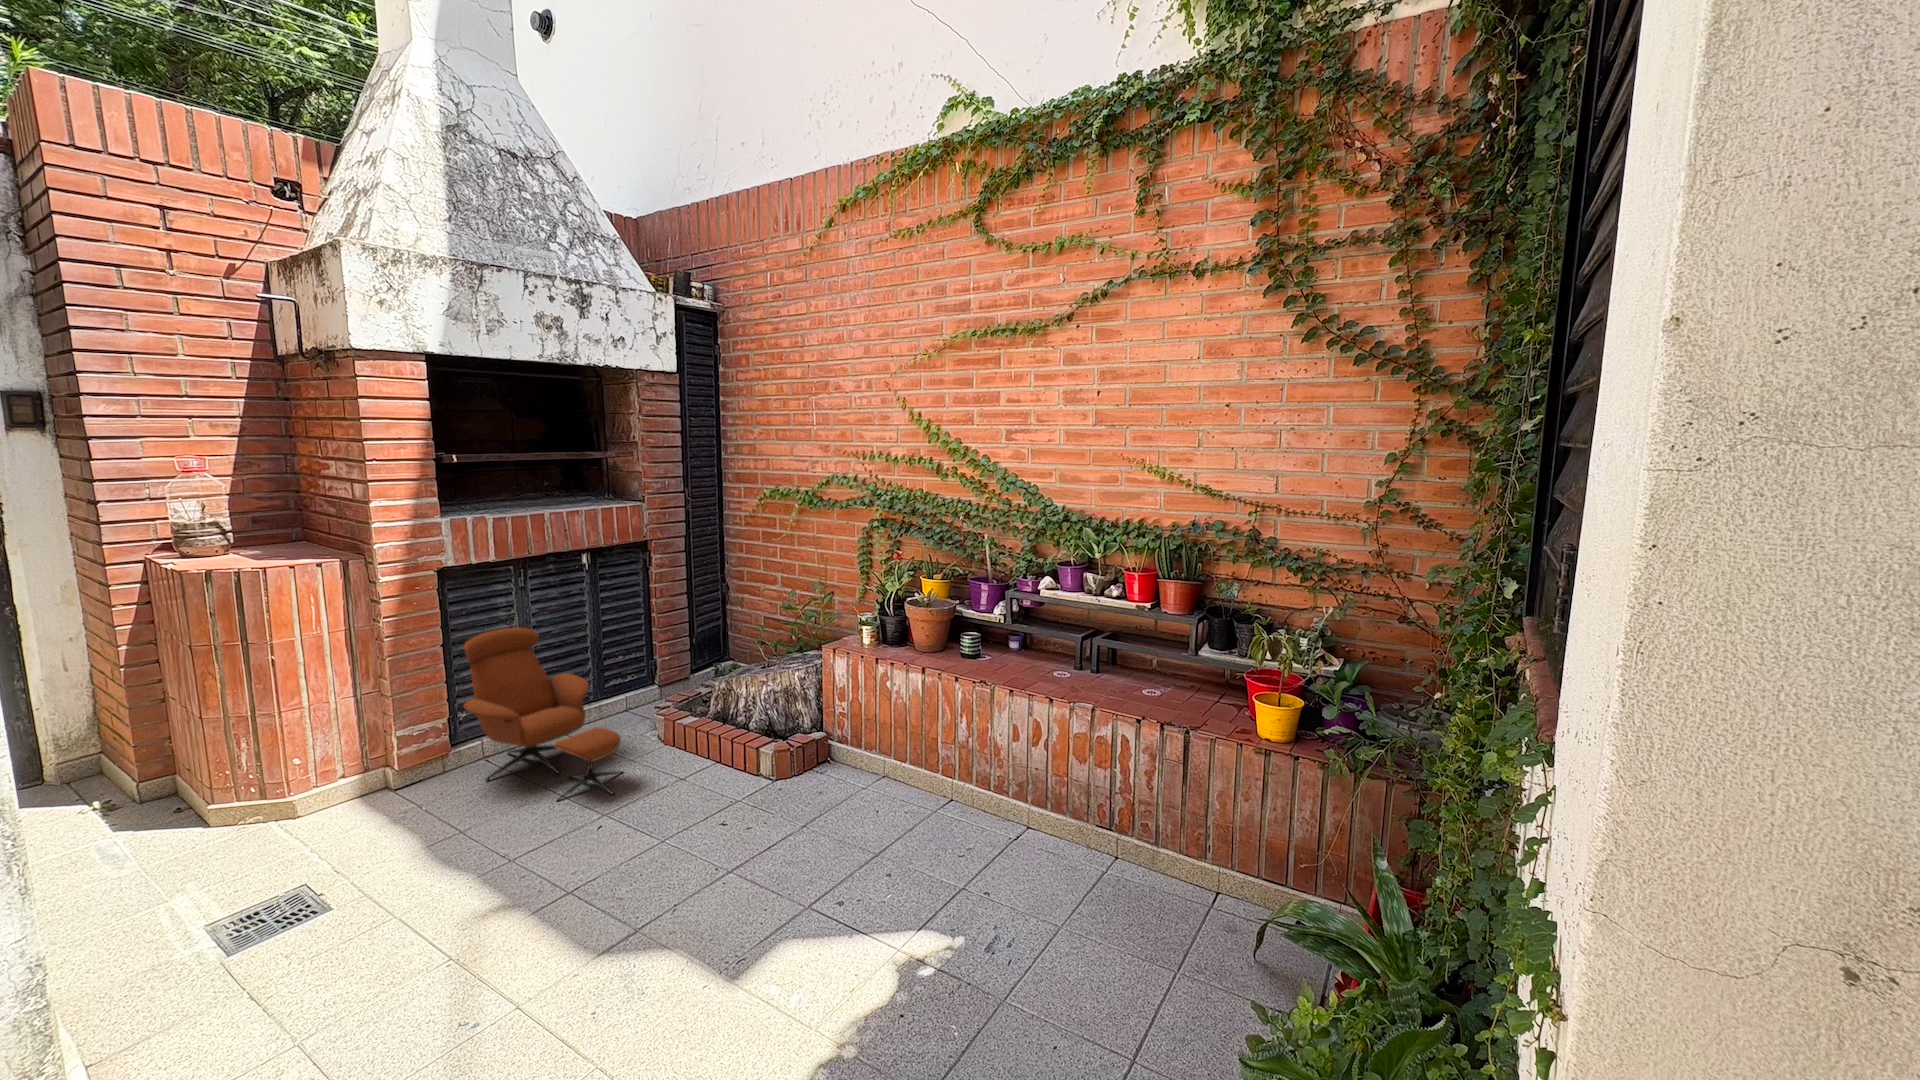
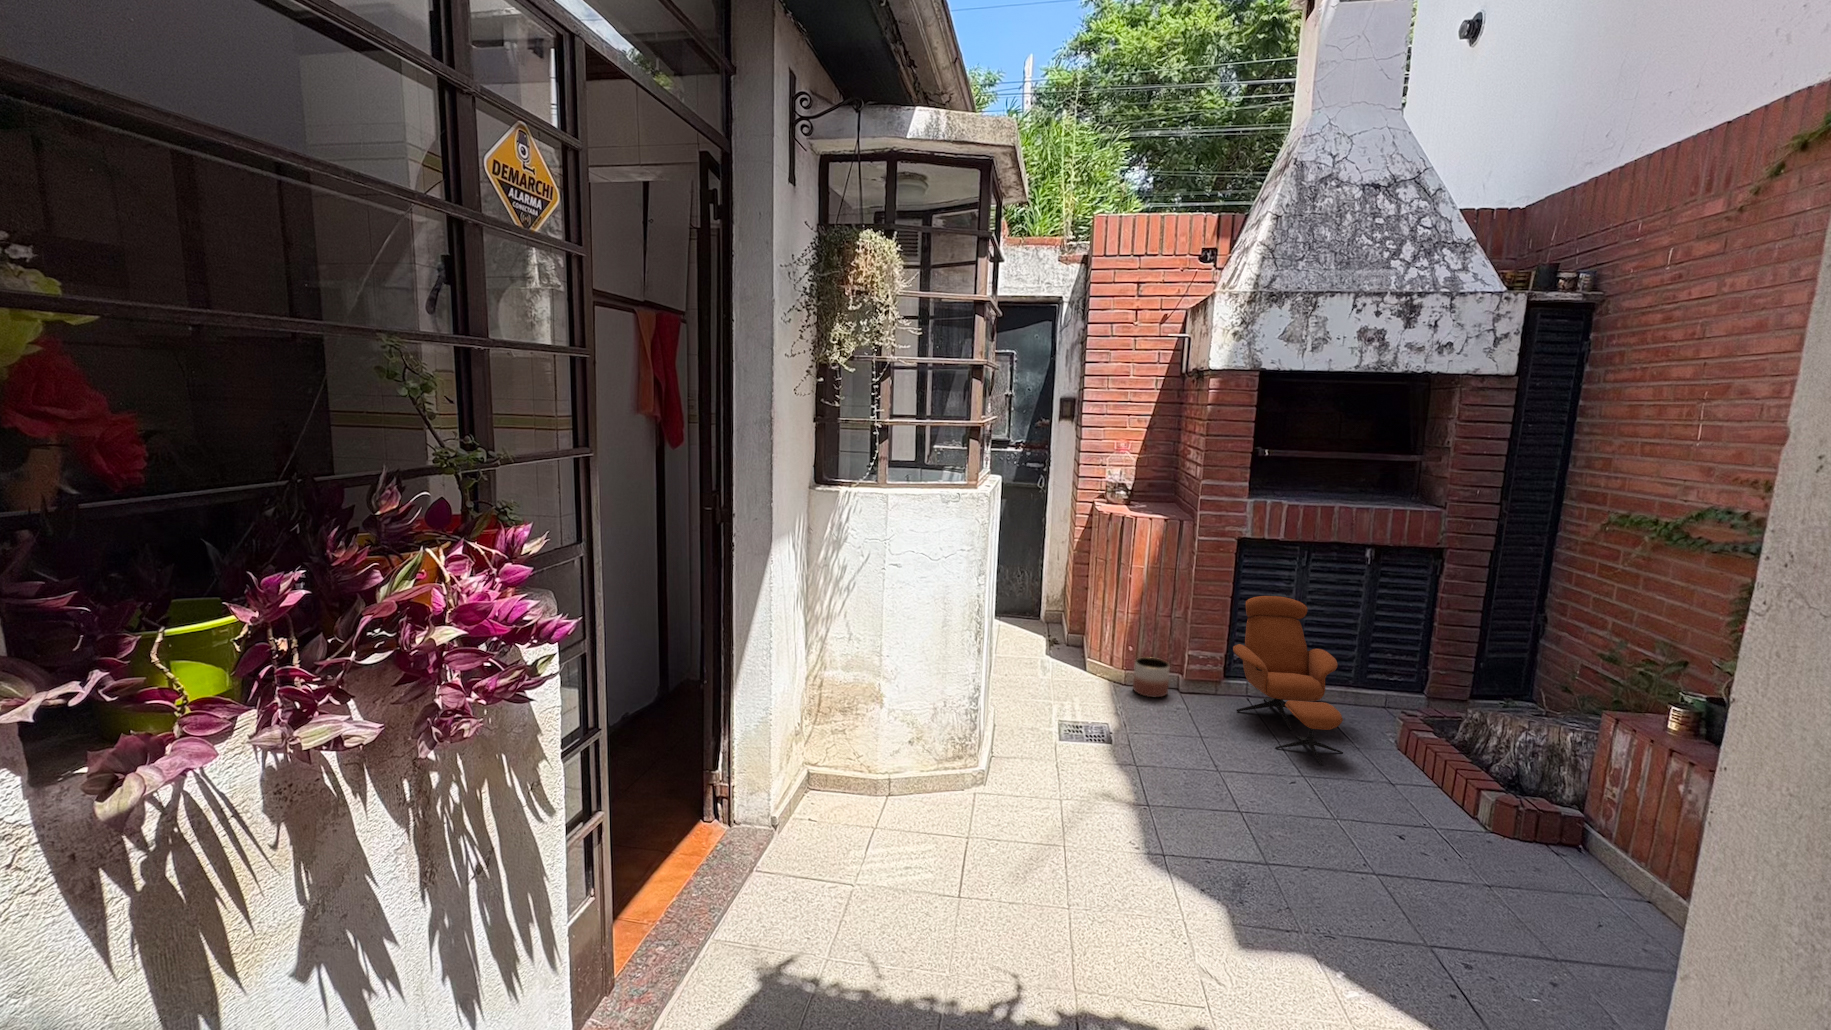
planter: none [313,759,379,820] -> present [1133,657,1170,697]

